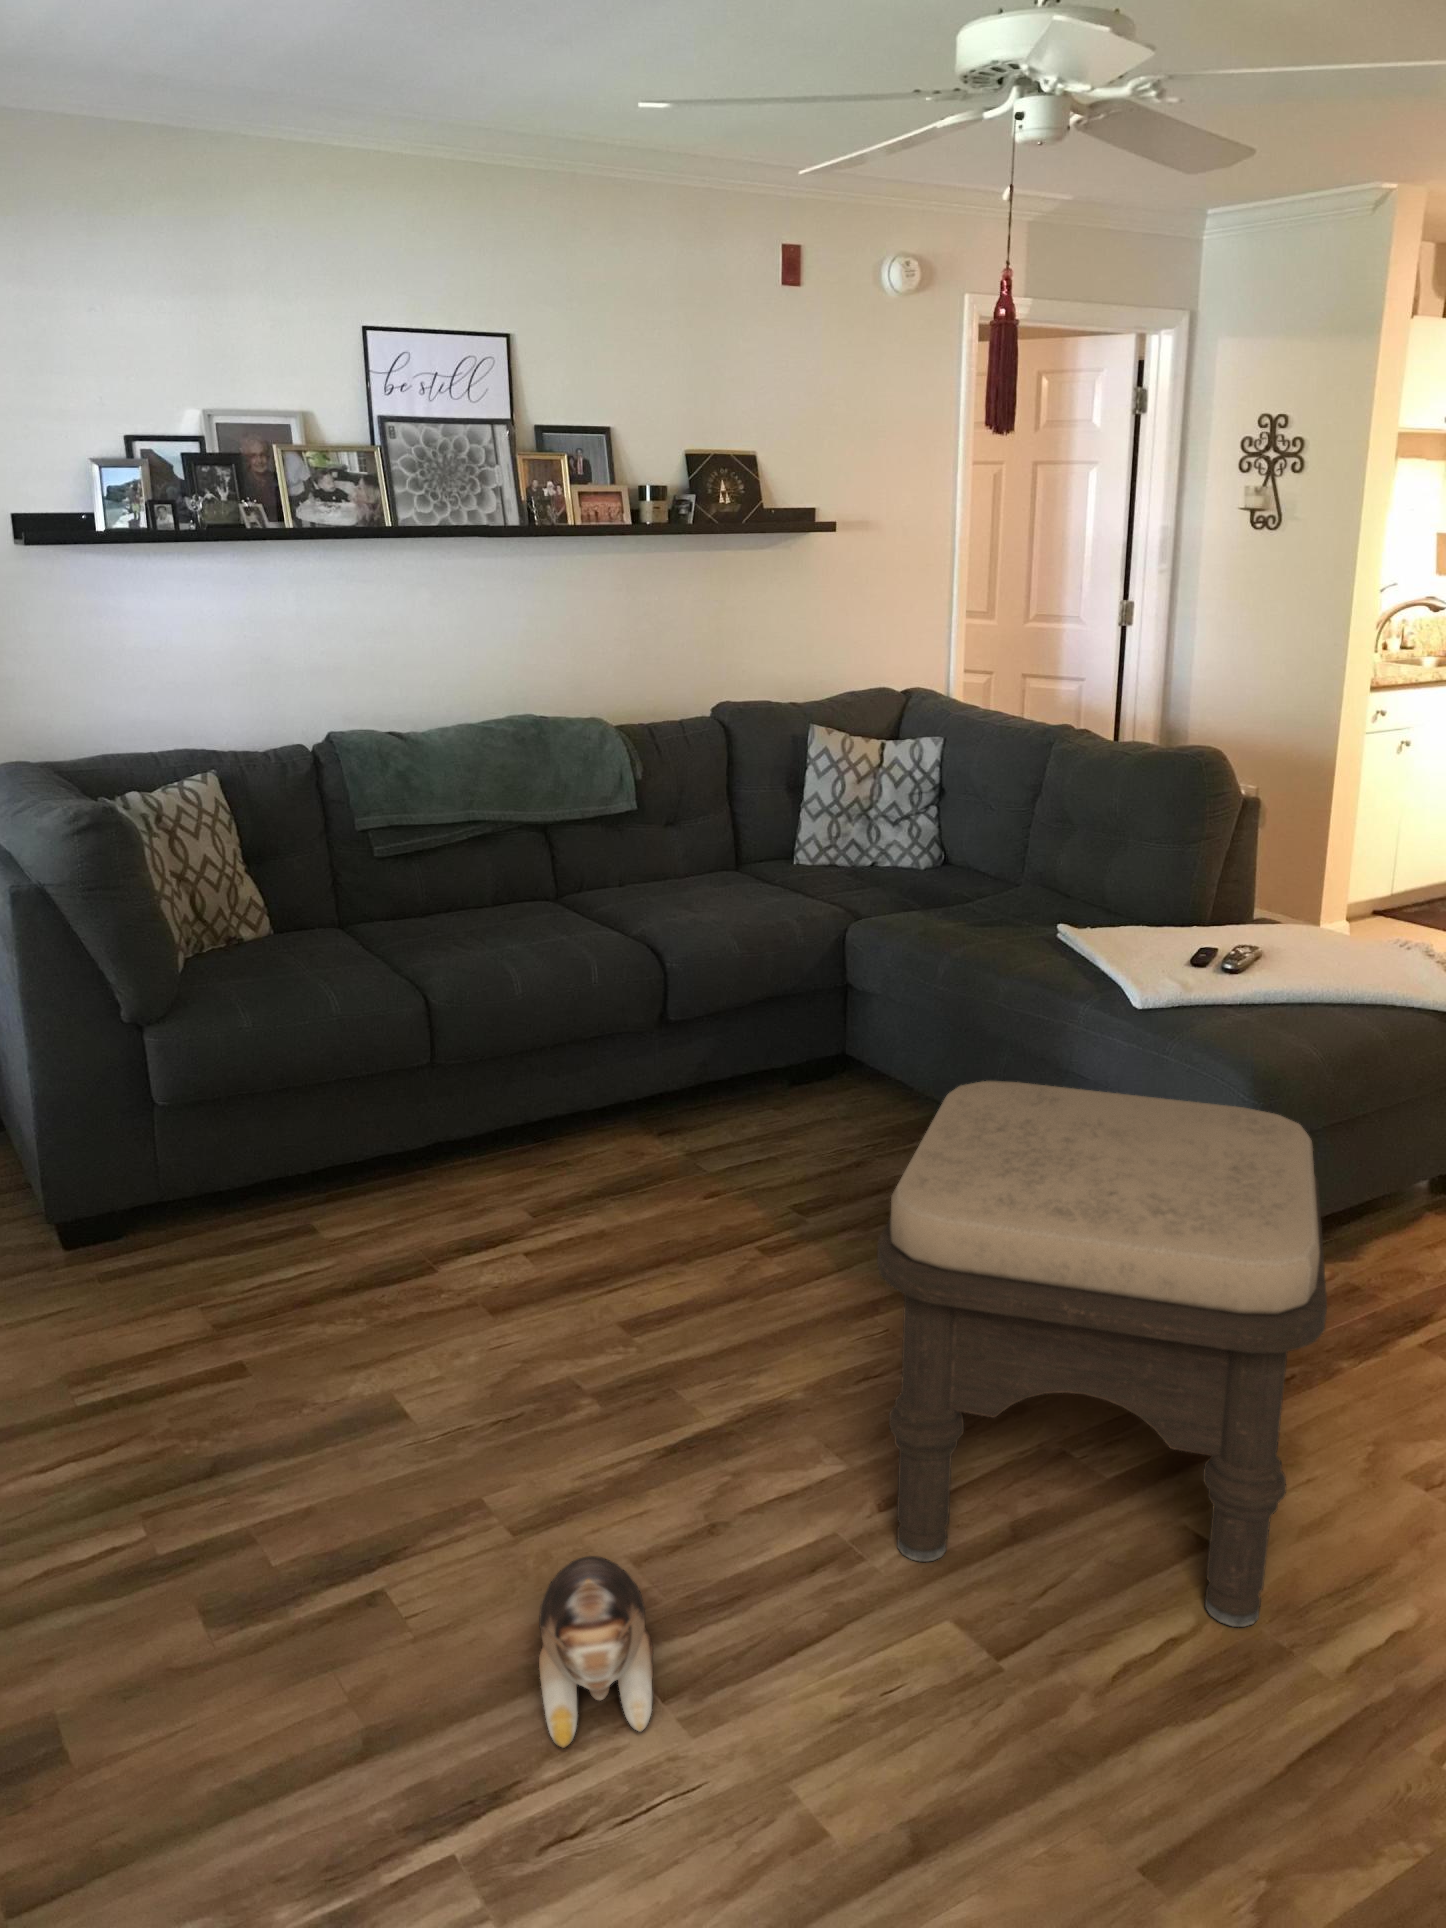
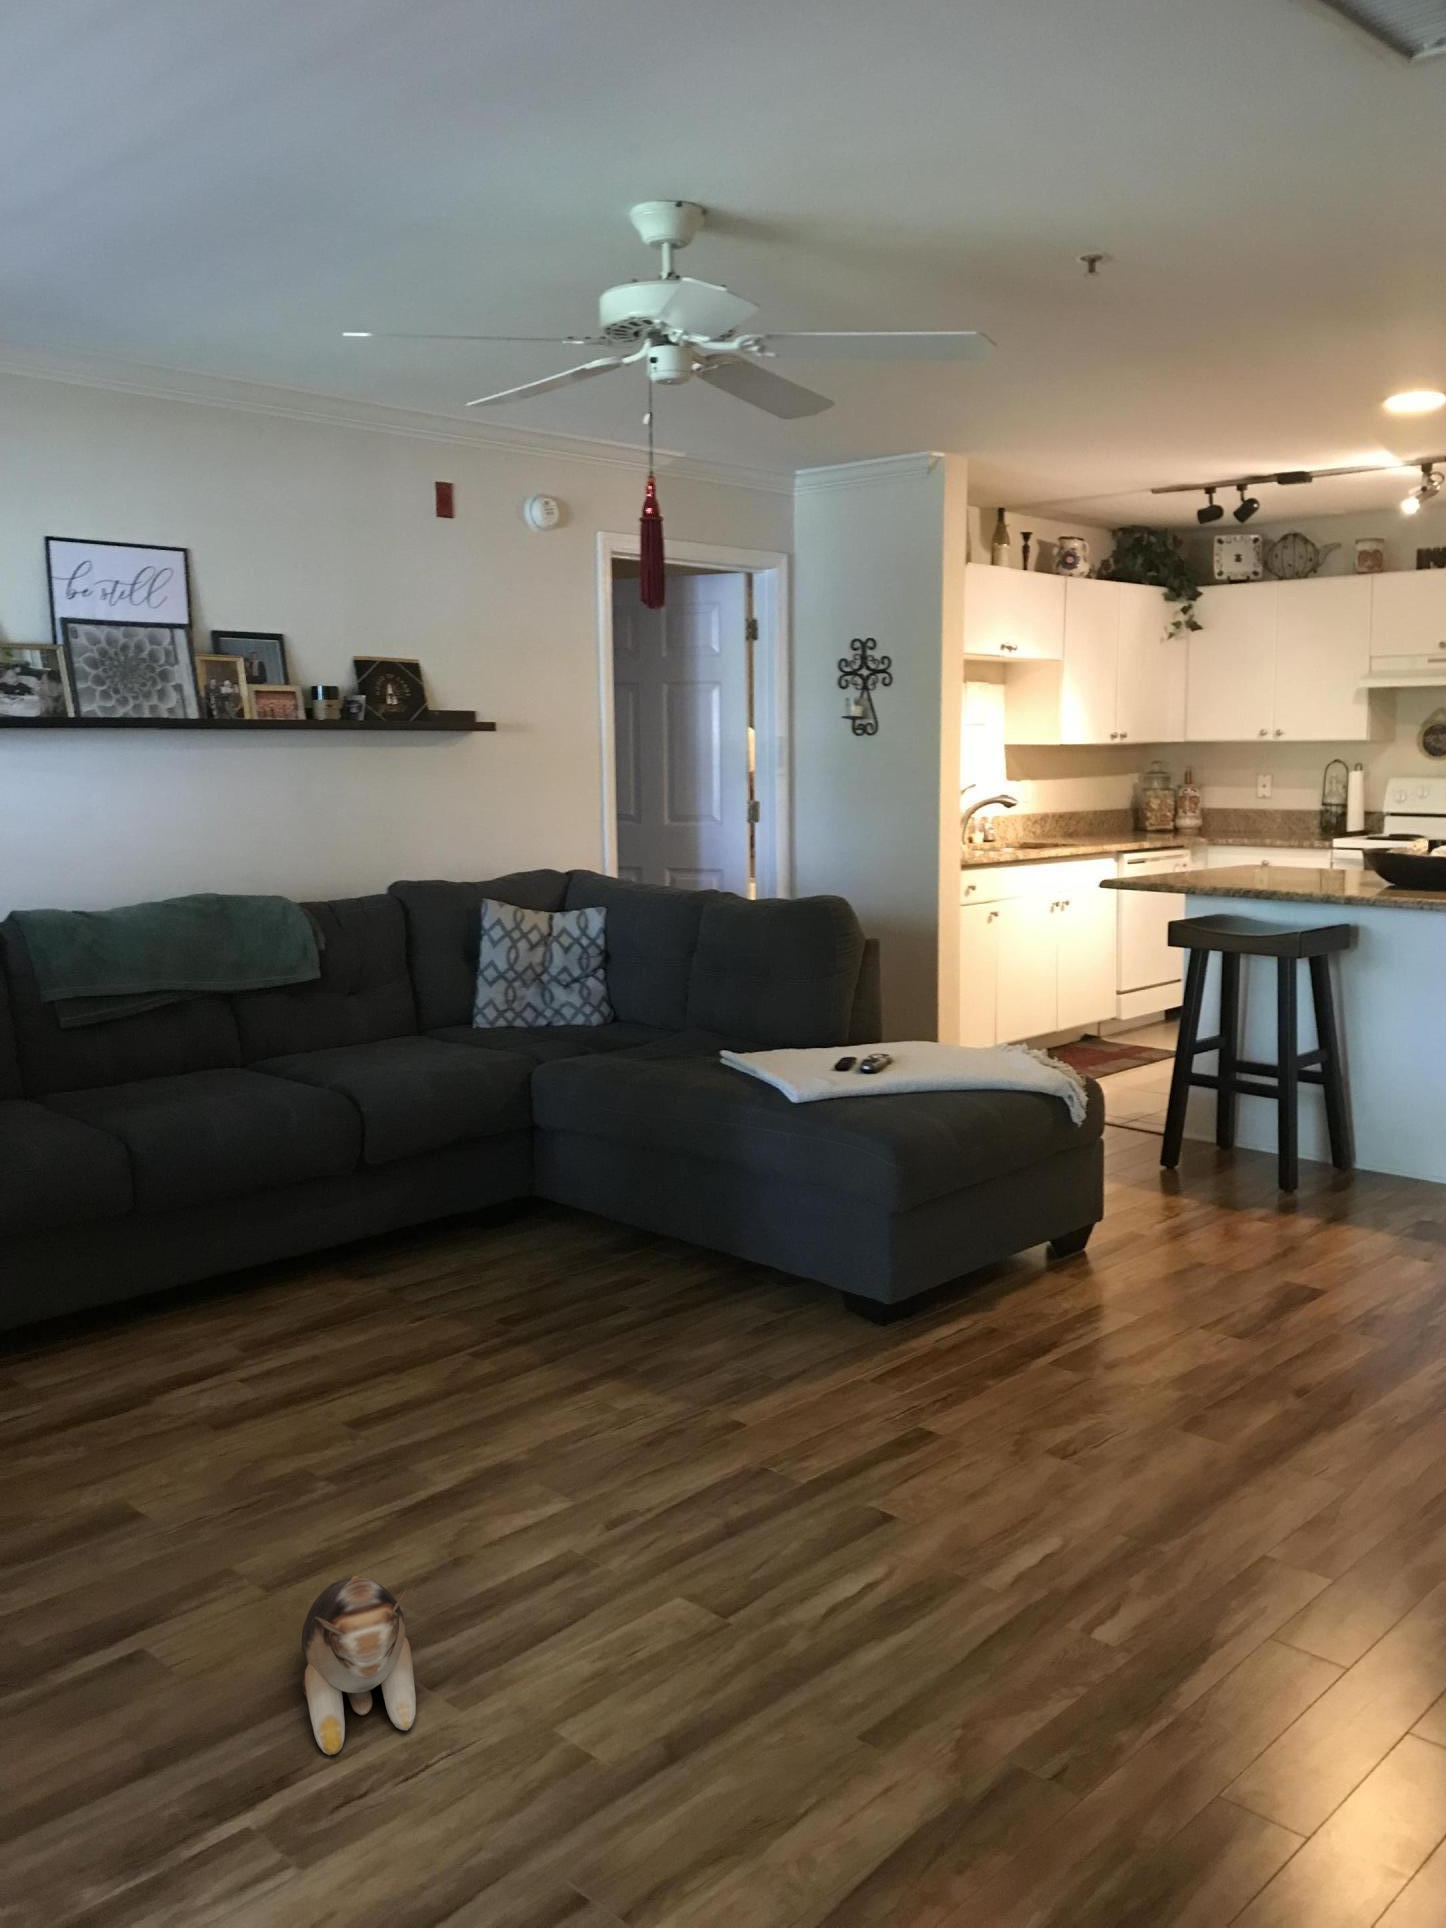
ottoman: present [877,1081,1327,1627] -> none [595,1147,971,1578]

